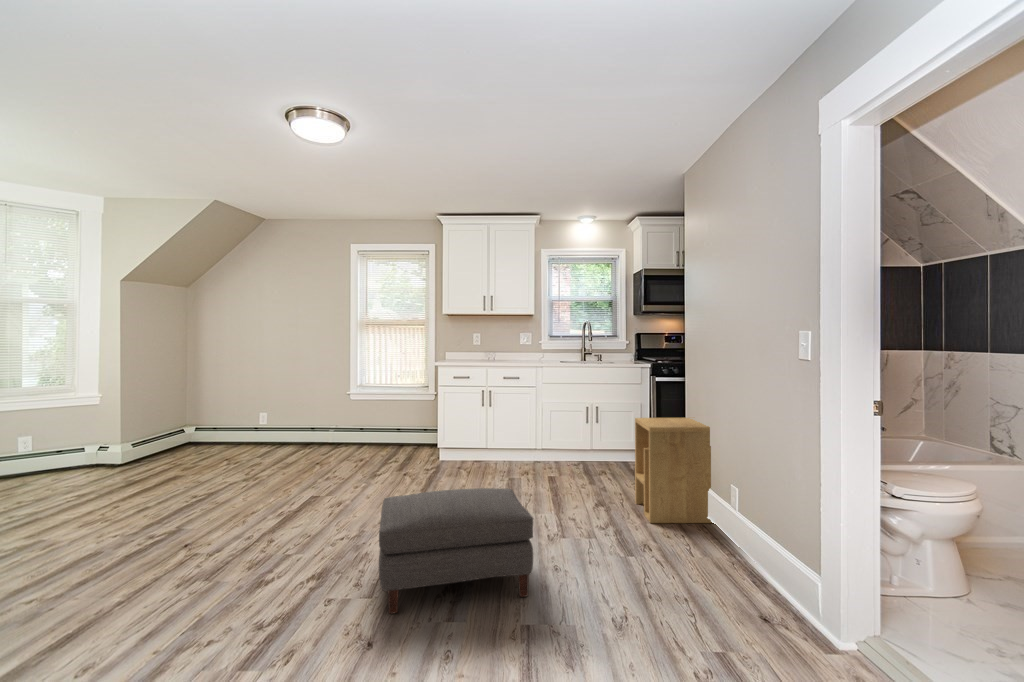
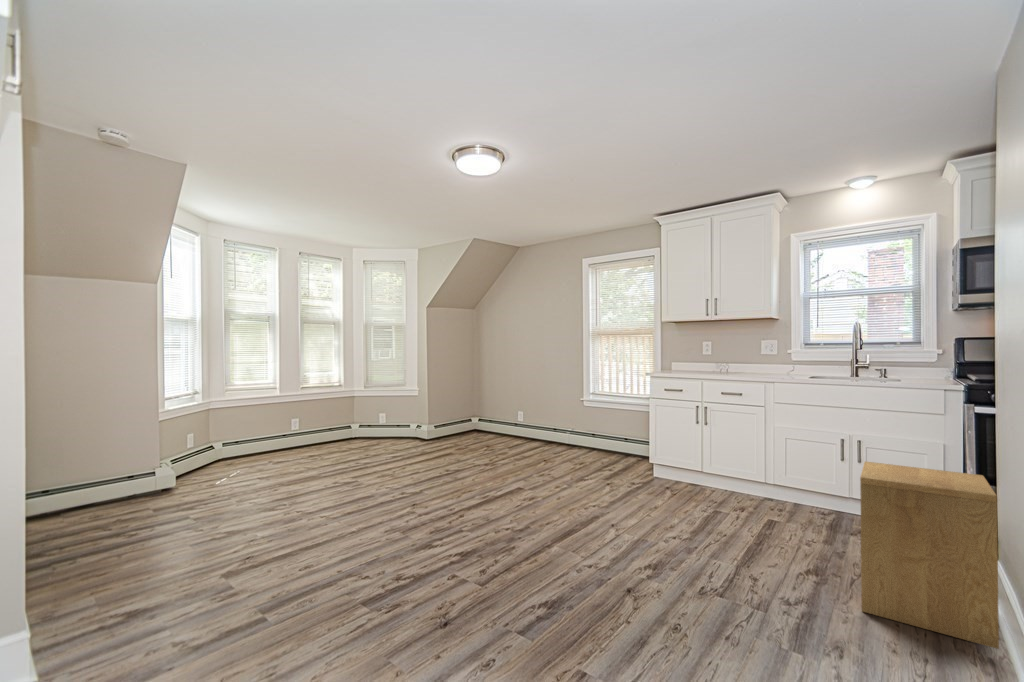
ottoman: present [379,488,533,614] -> none [477,500,639,637]

